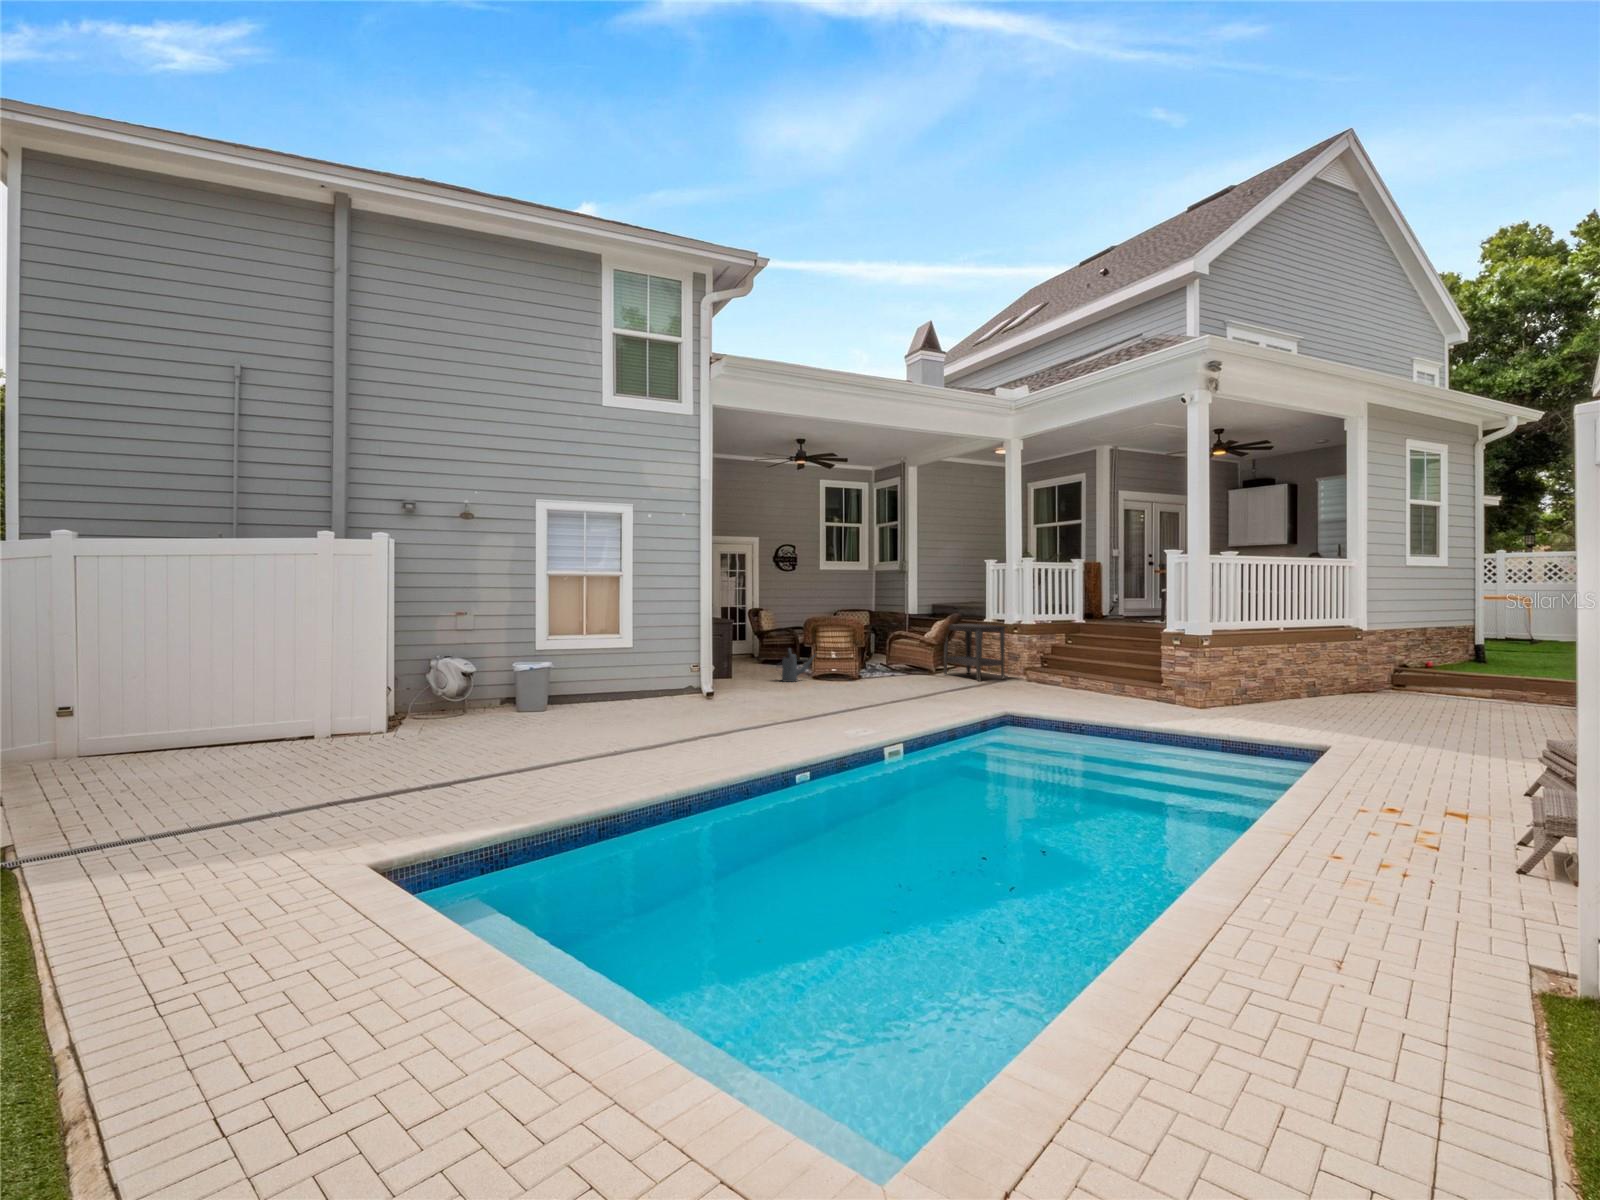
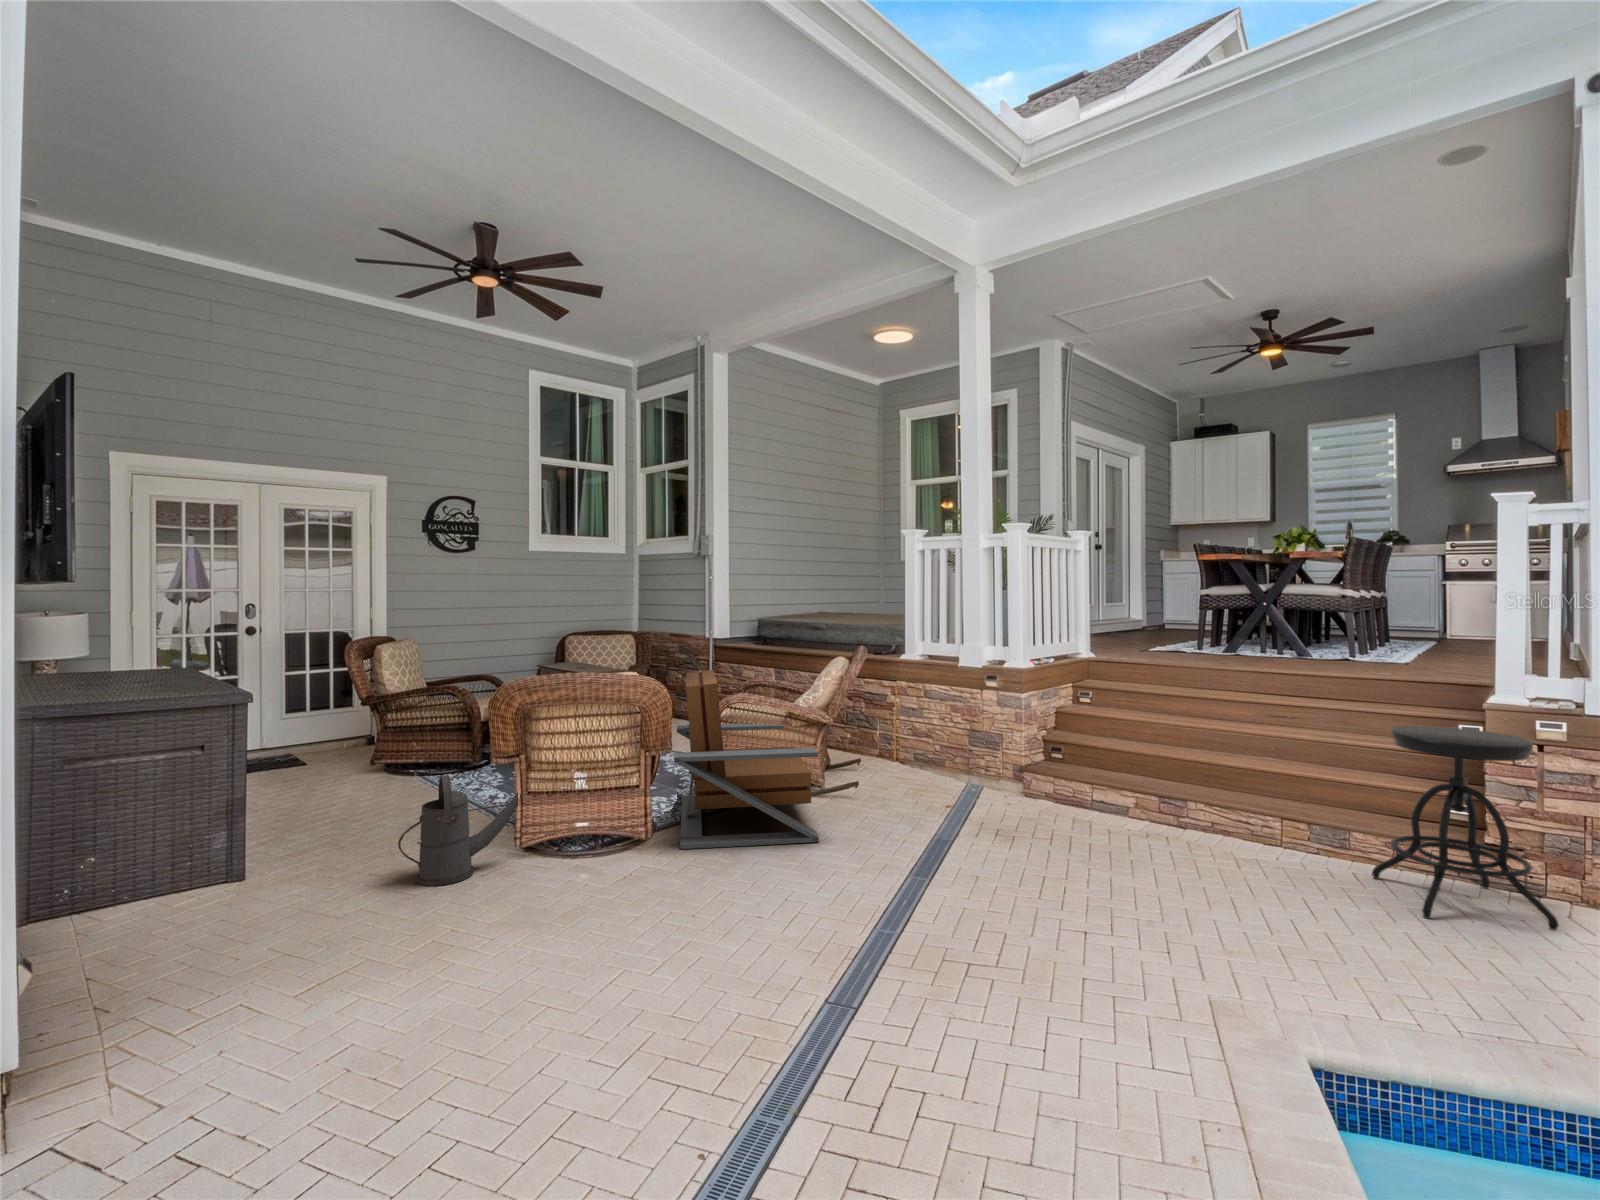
lounge chair: none [865,621,924,683] -> present [674,670,819,849]
side table: present [944,624,1006,681] -> none [825,665,976,808]
stool: none [1110,640,1161,707] -> present [1372,726,1559,930]

